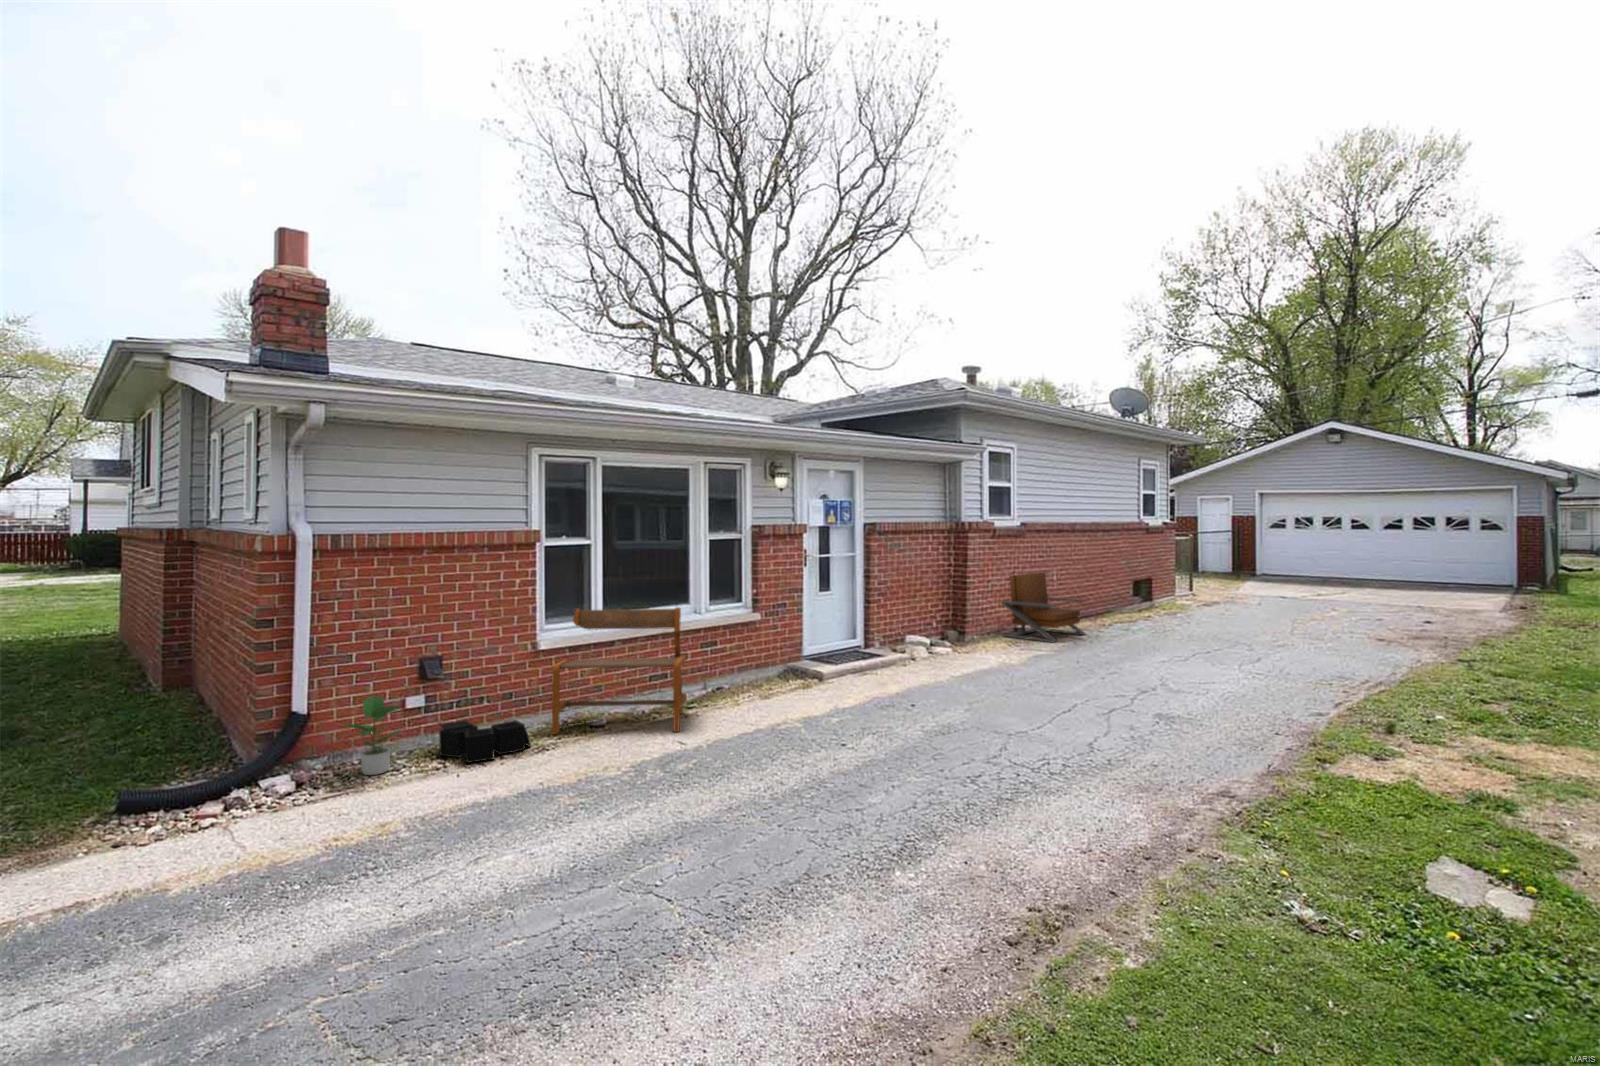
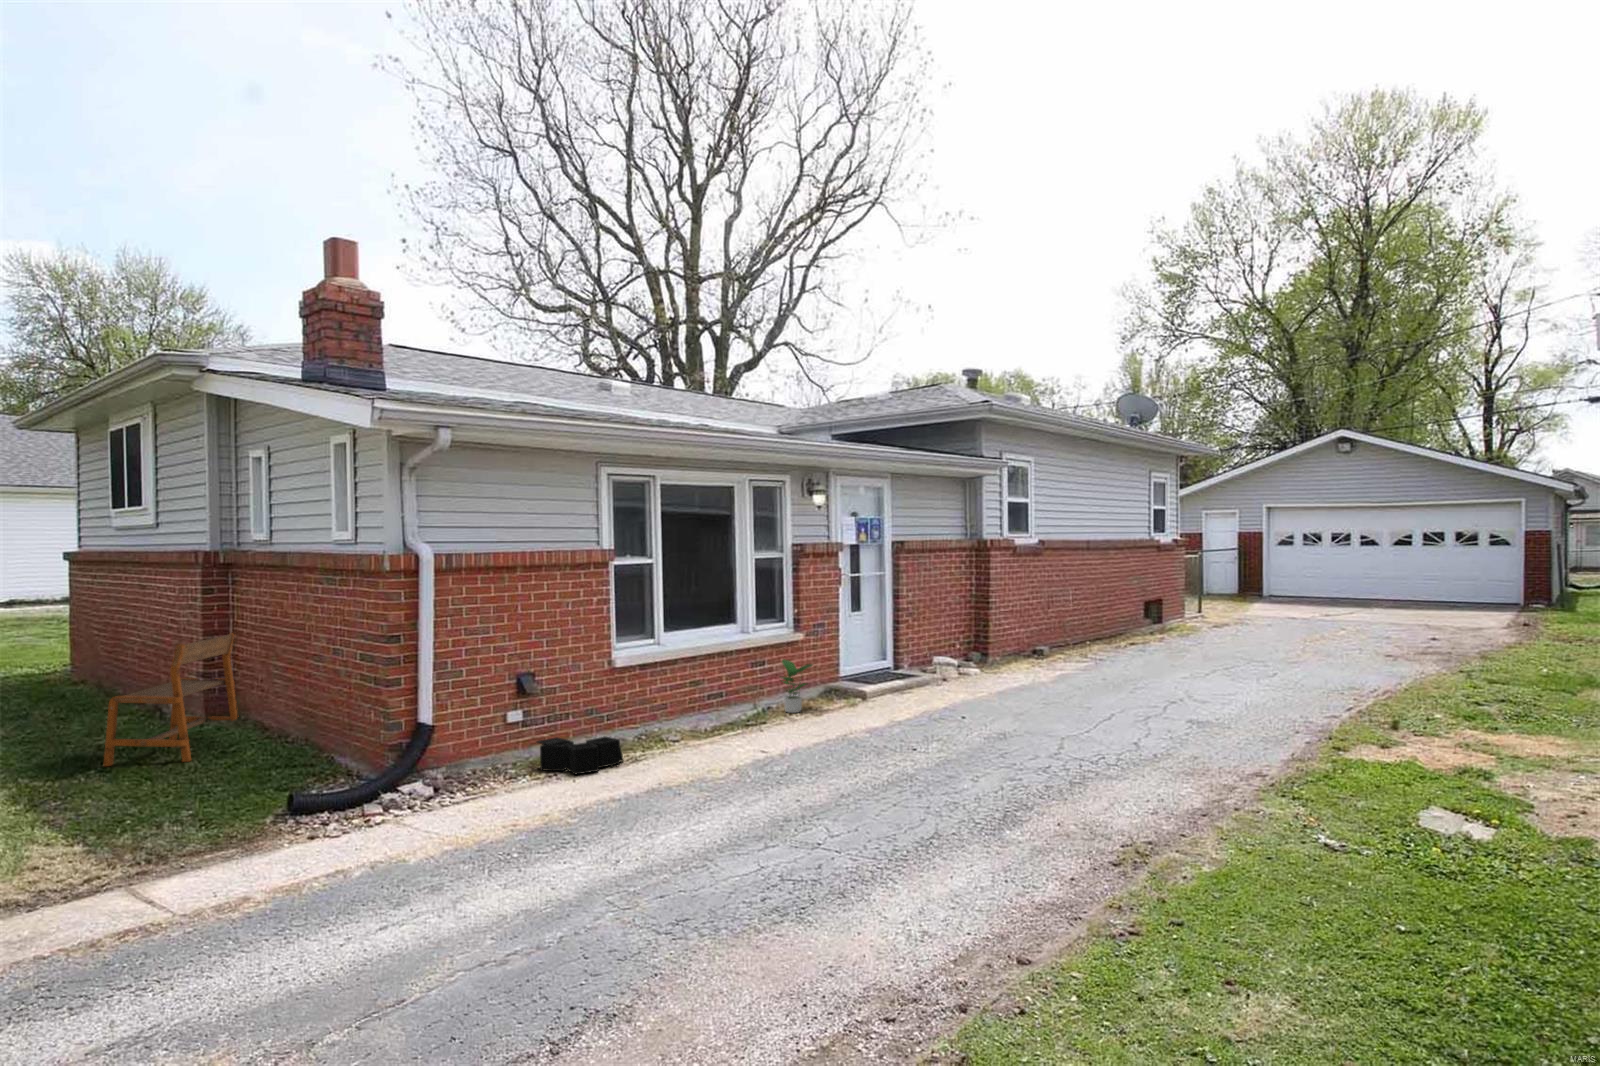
lounge chair: present [1001,572,1085,642] -> none [1021,593,1108,666]
bench: present [552,607,687,734] -> present [104,633,237,766]
potted plant: present [345,695,402,775] -> present [781,659,812,713]

